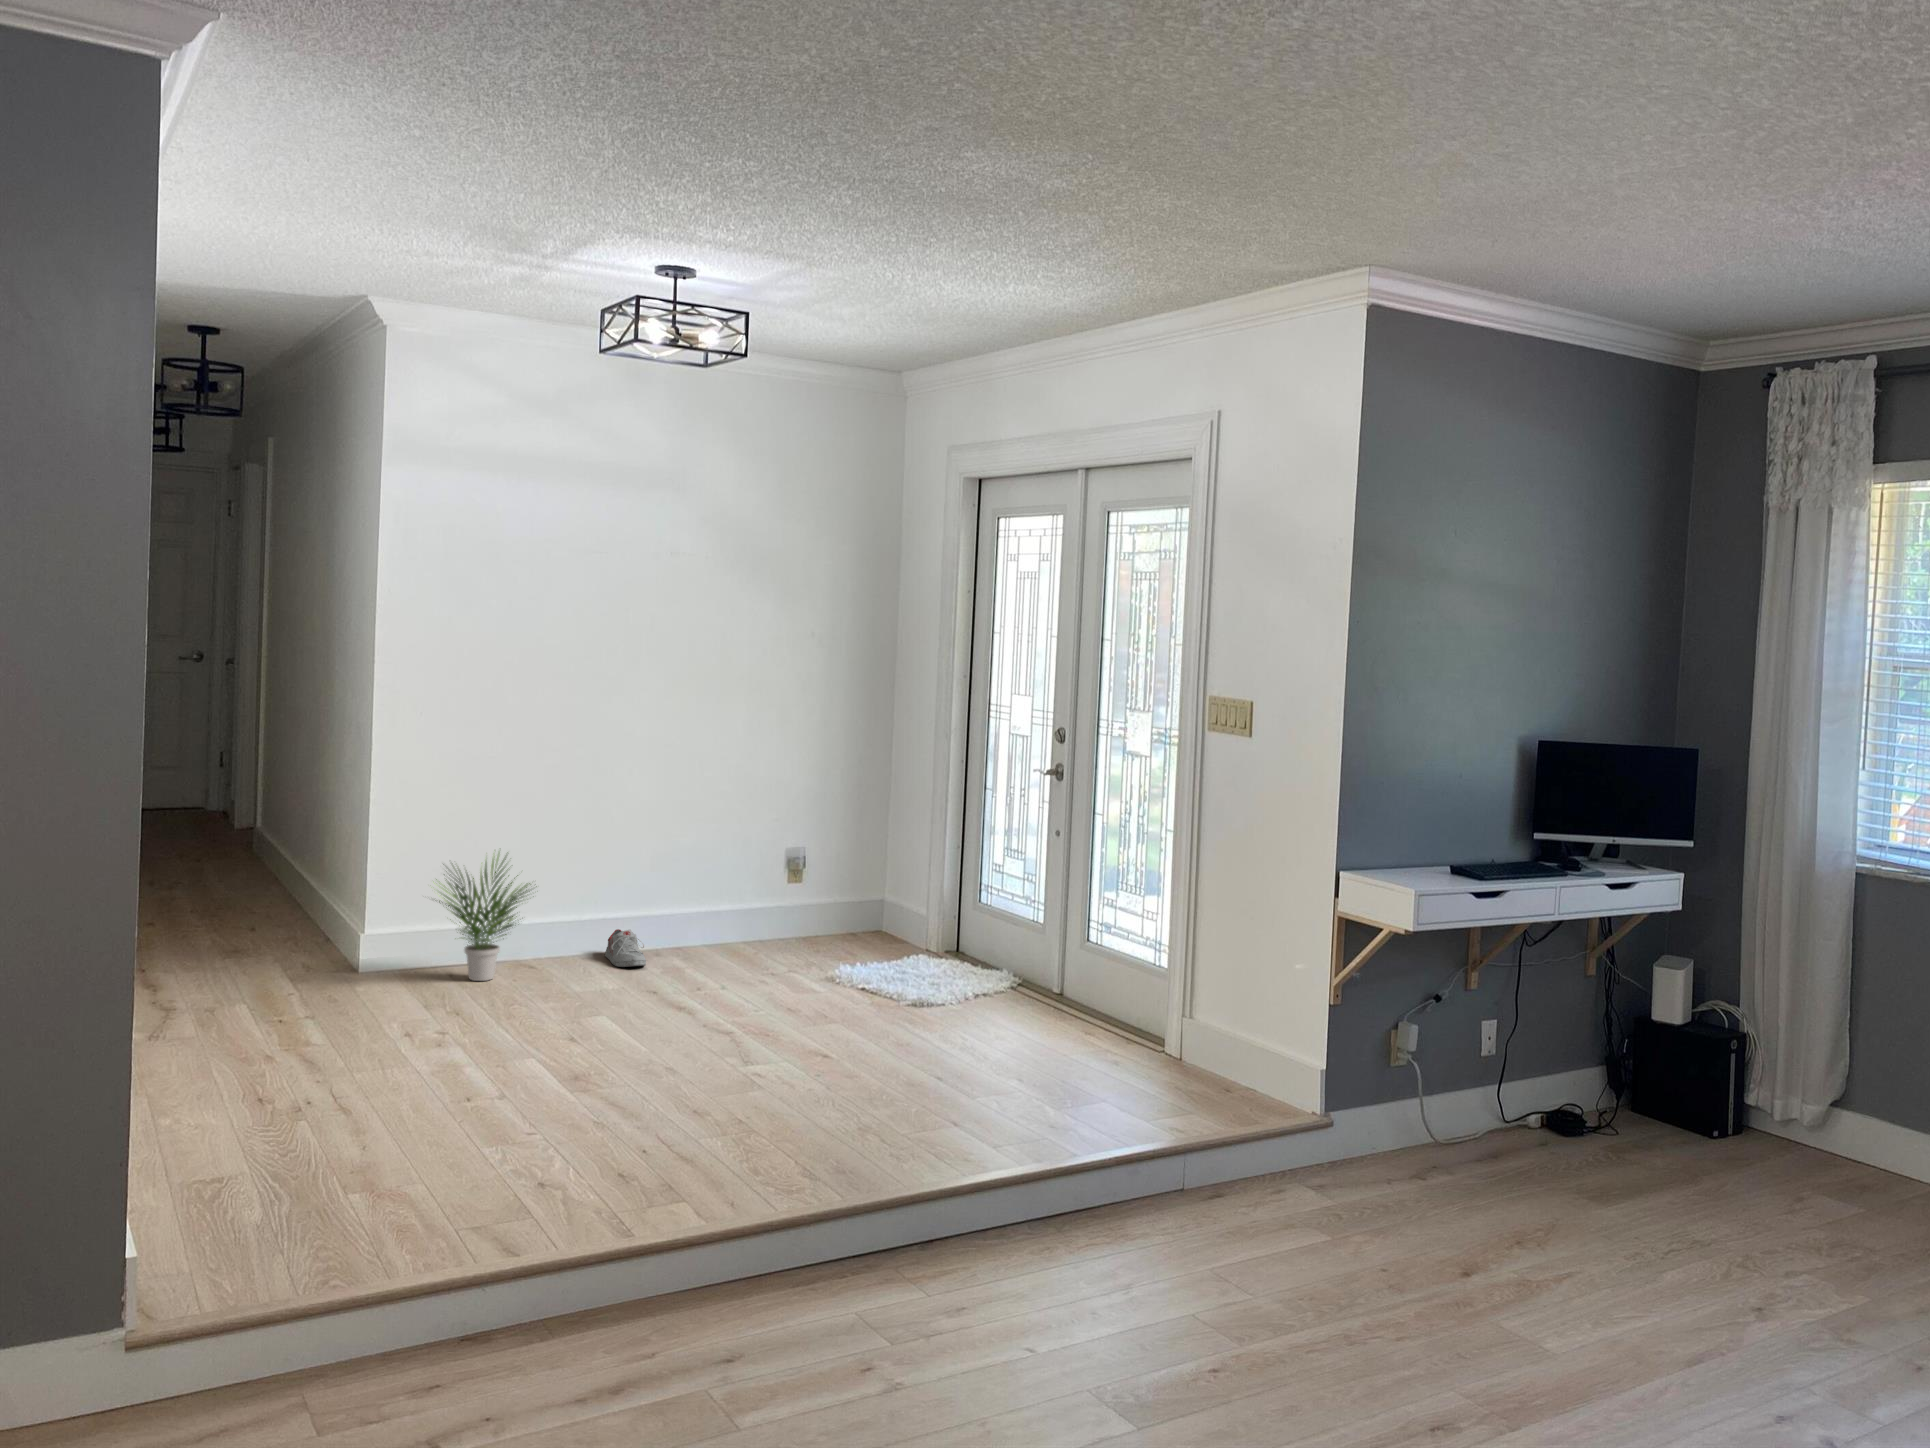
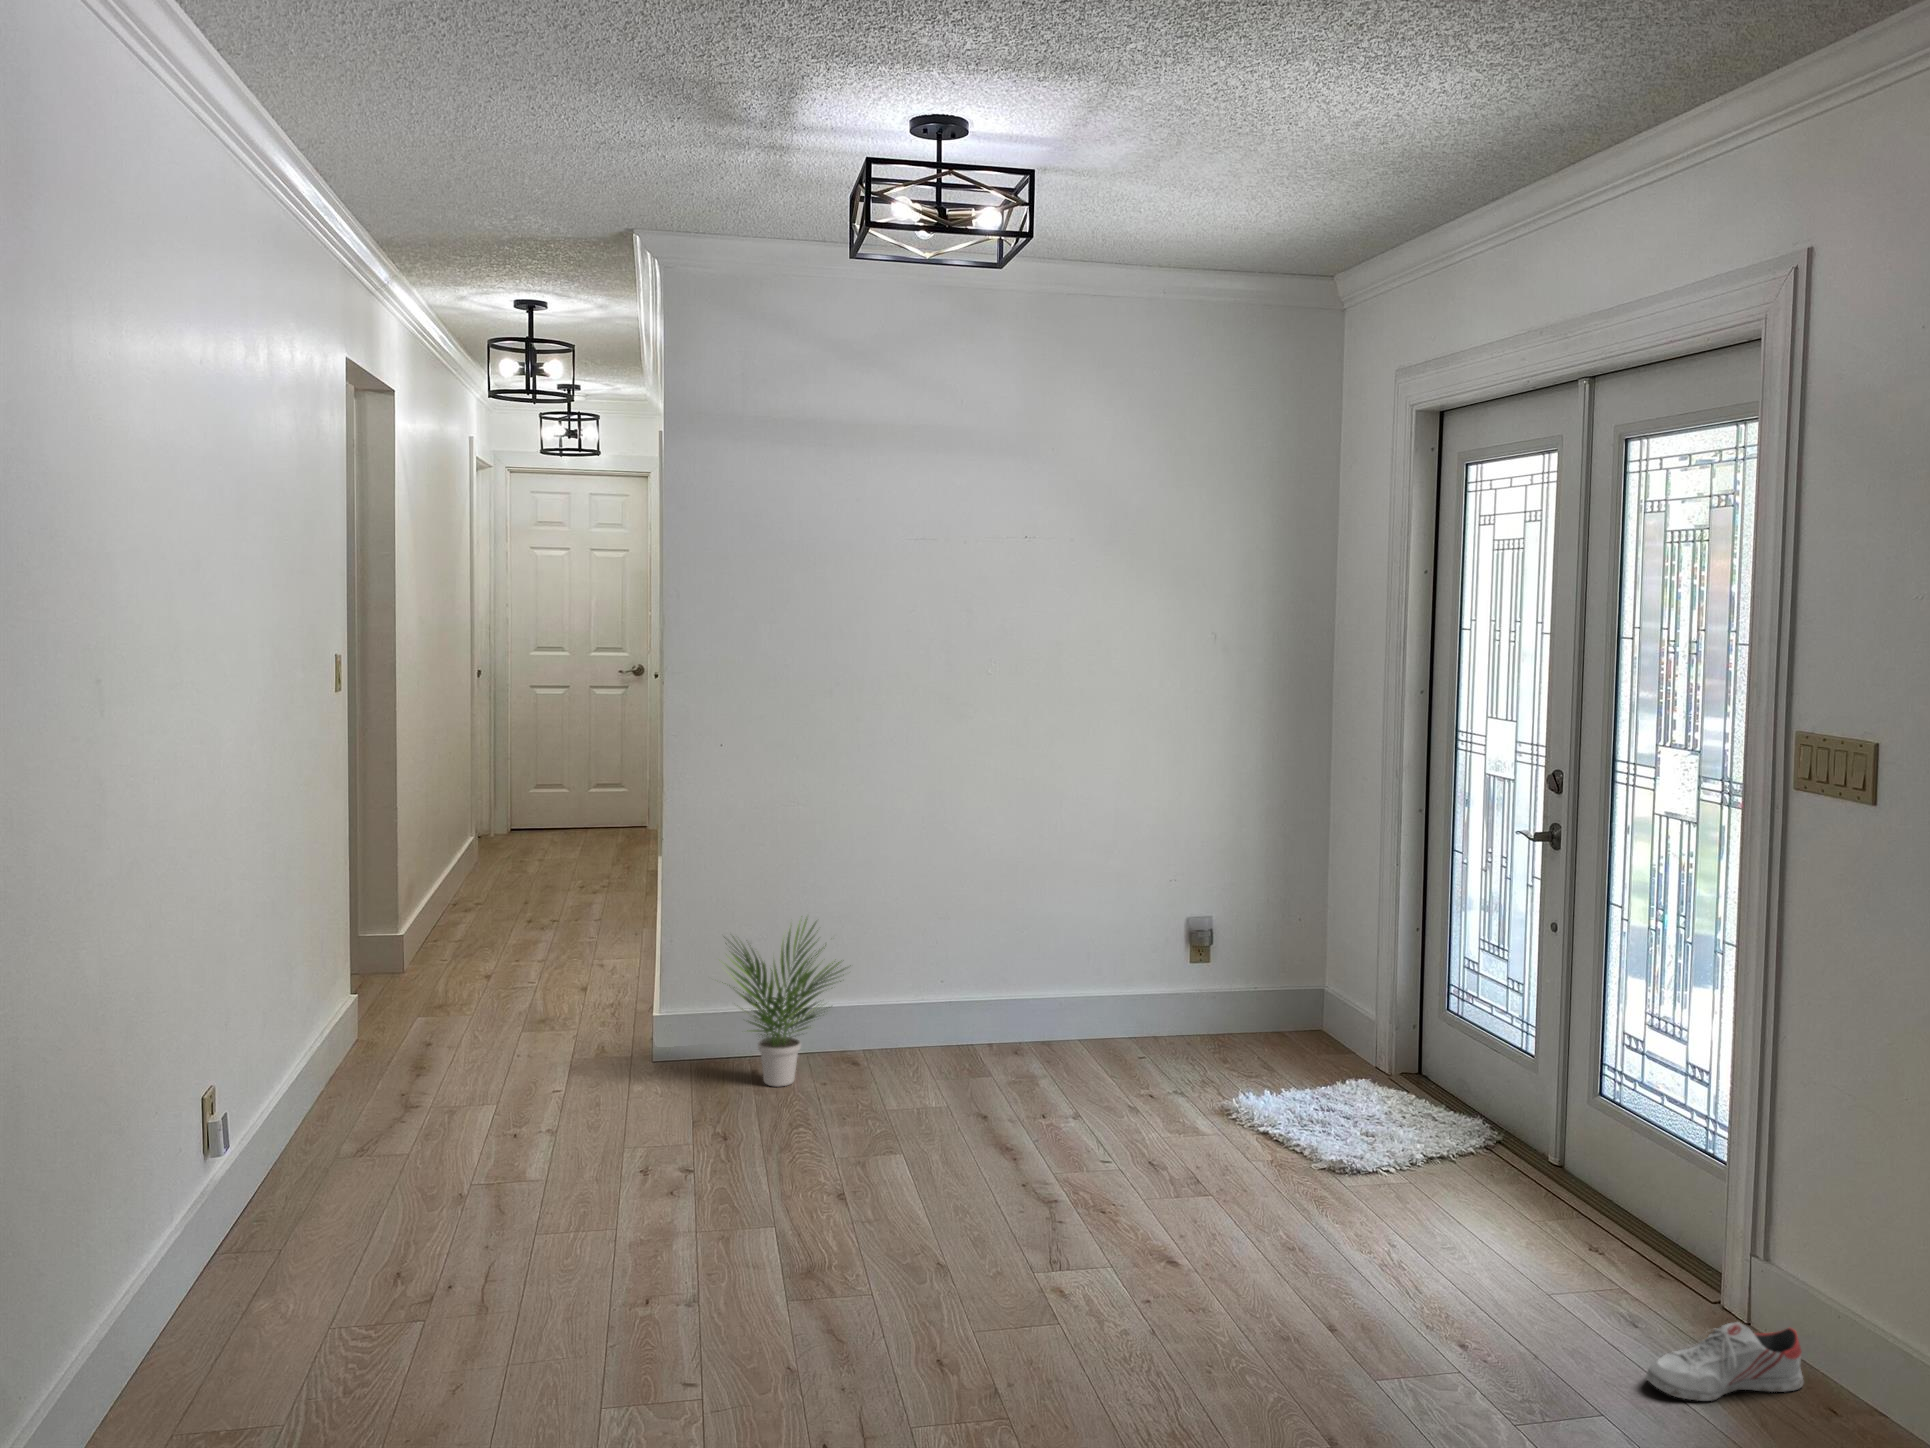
shoe: present [605,929,646,967] -> present [1646,1322,1804,1401]

